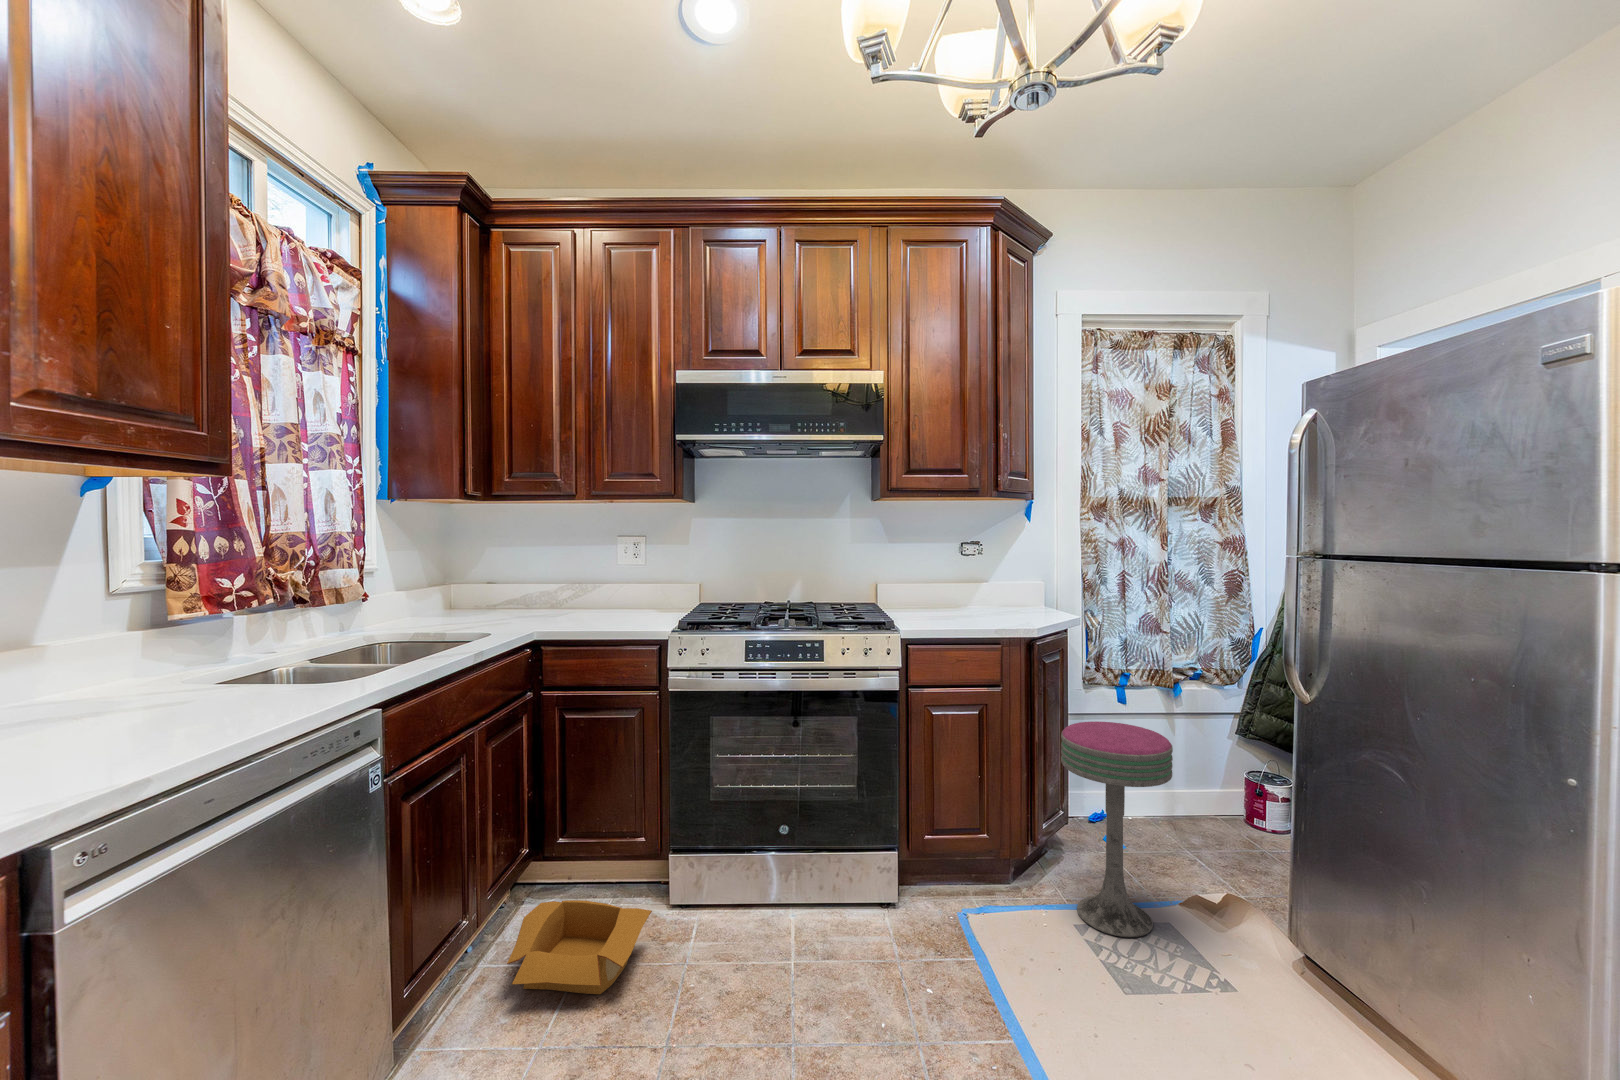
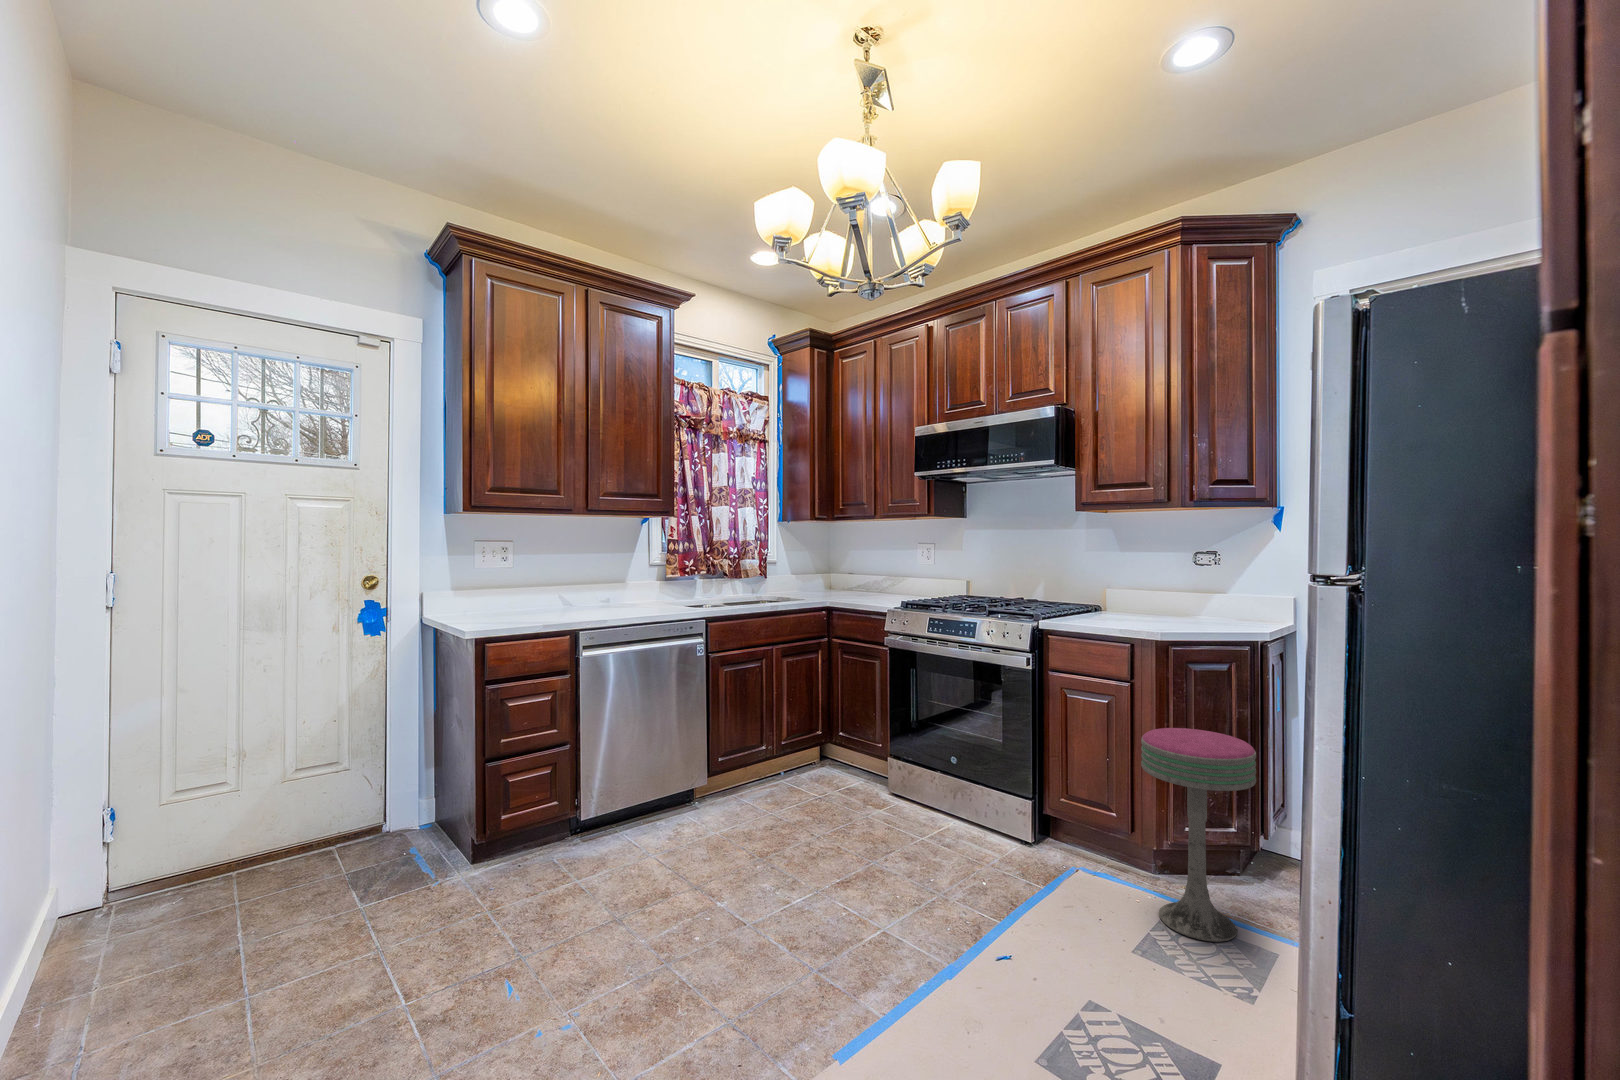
cardboard box: present [507,900,652,994] -> none [767,759,853,809]

